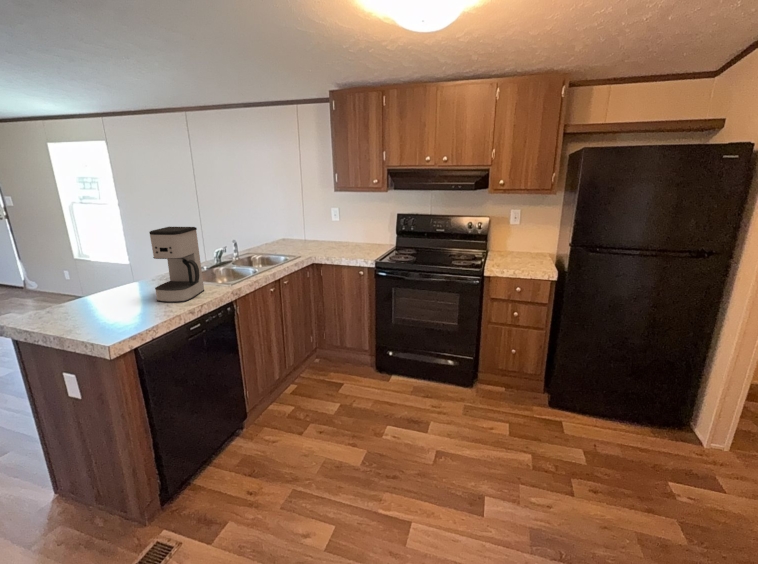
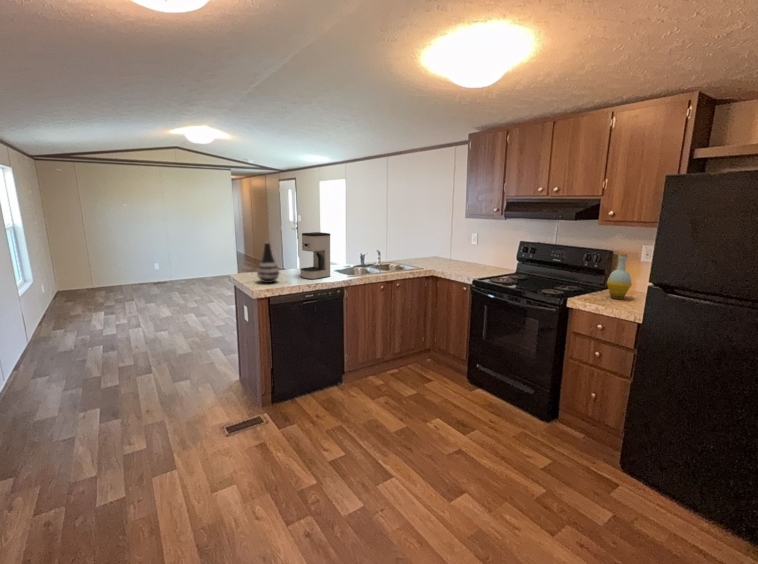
bottle: none [501,219,521,261] -> present [607,253,632,299]
vase: none [90,255,136,326] -> present [257,242,279,283]

